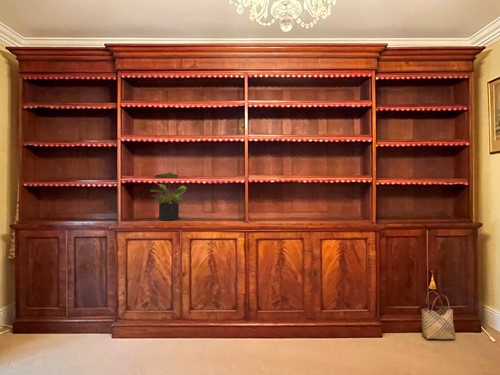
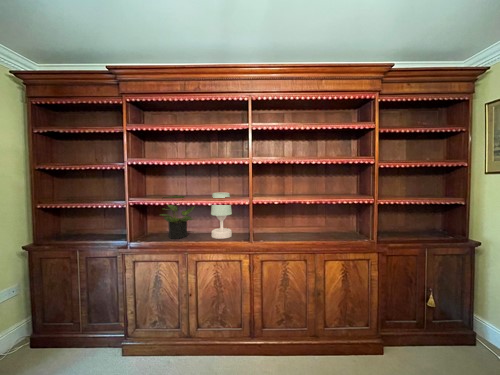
table lamp: none [204,173,227,220] -> present [211,193,232,239]
woven basket: present [421,291,455,339] -> none [421,308,456,359]

